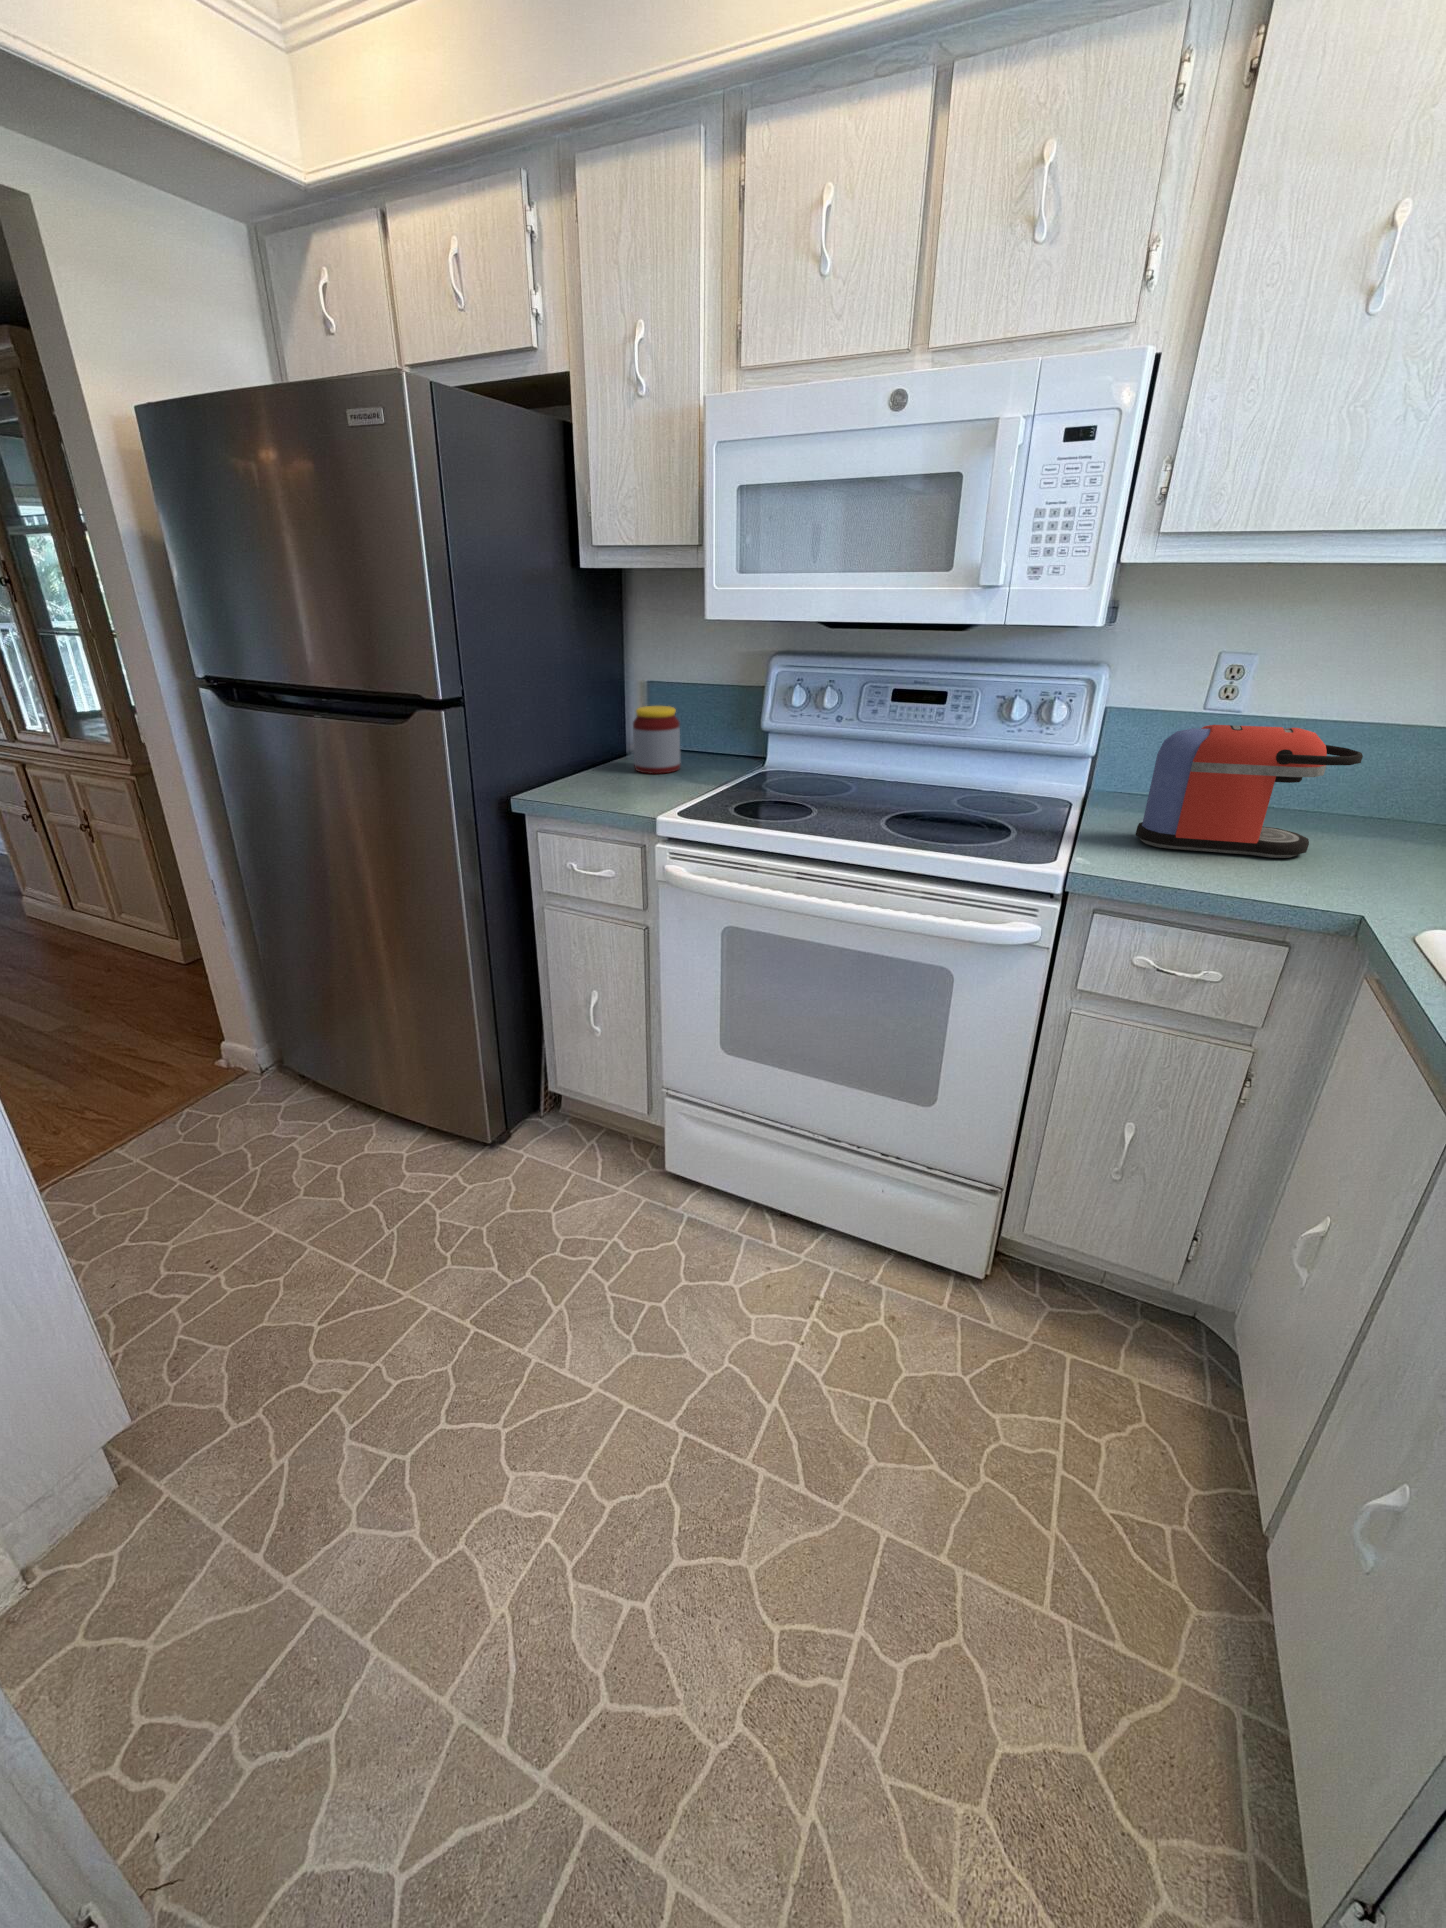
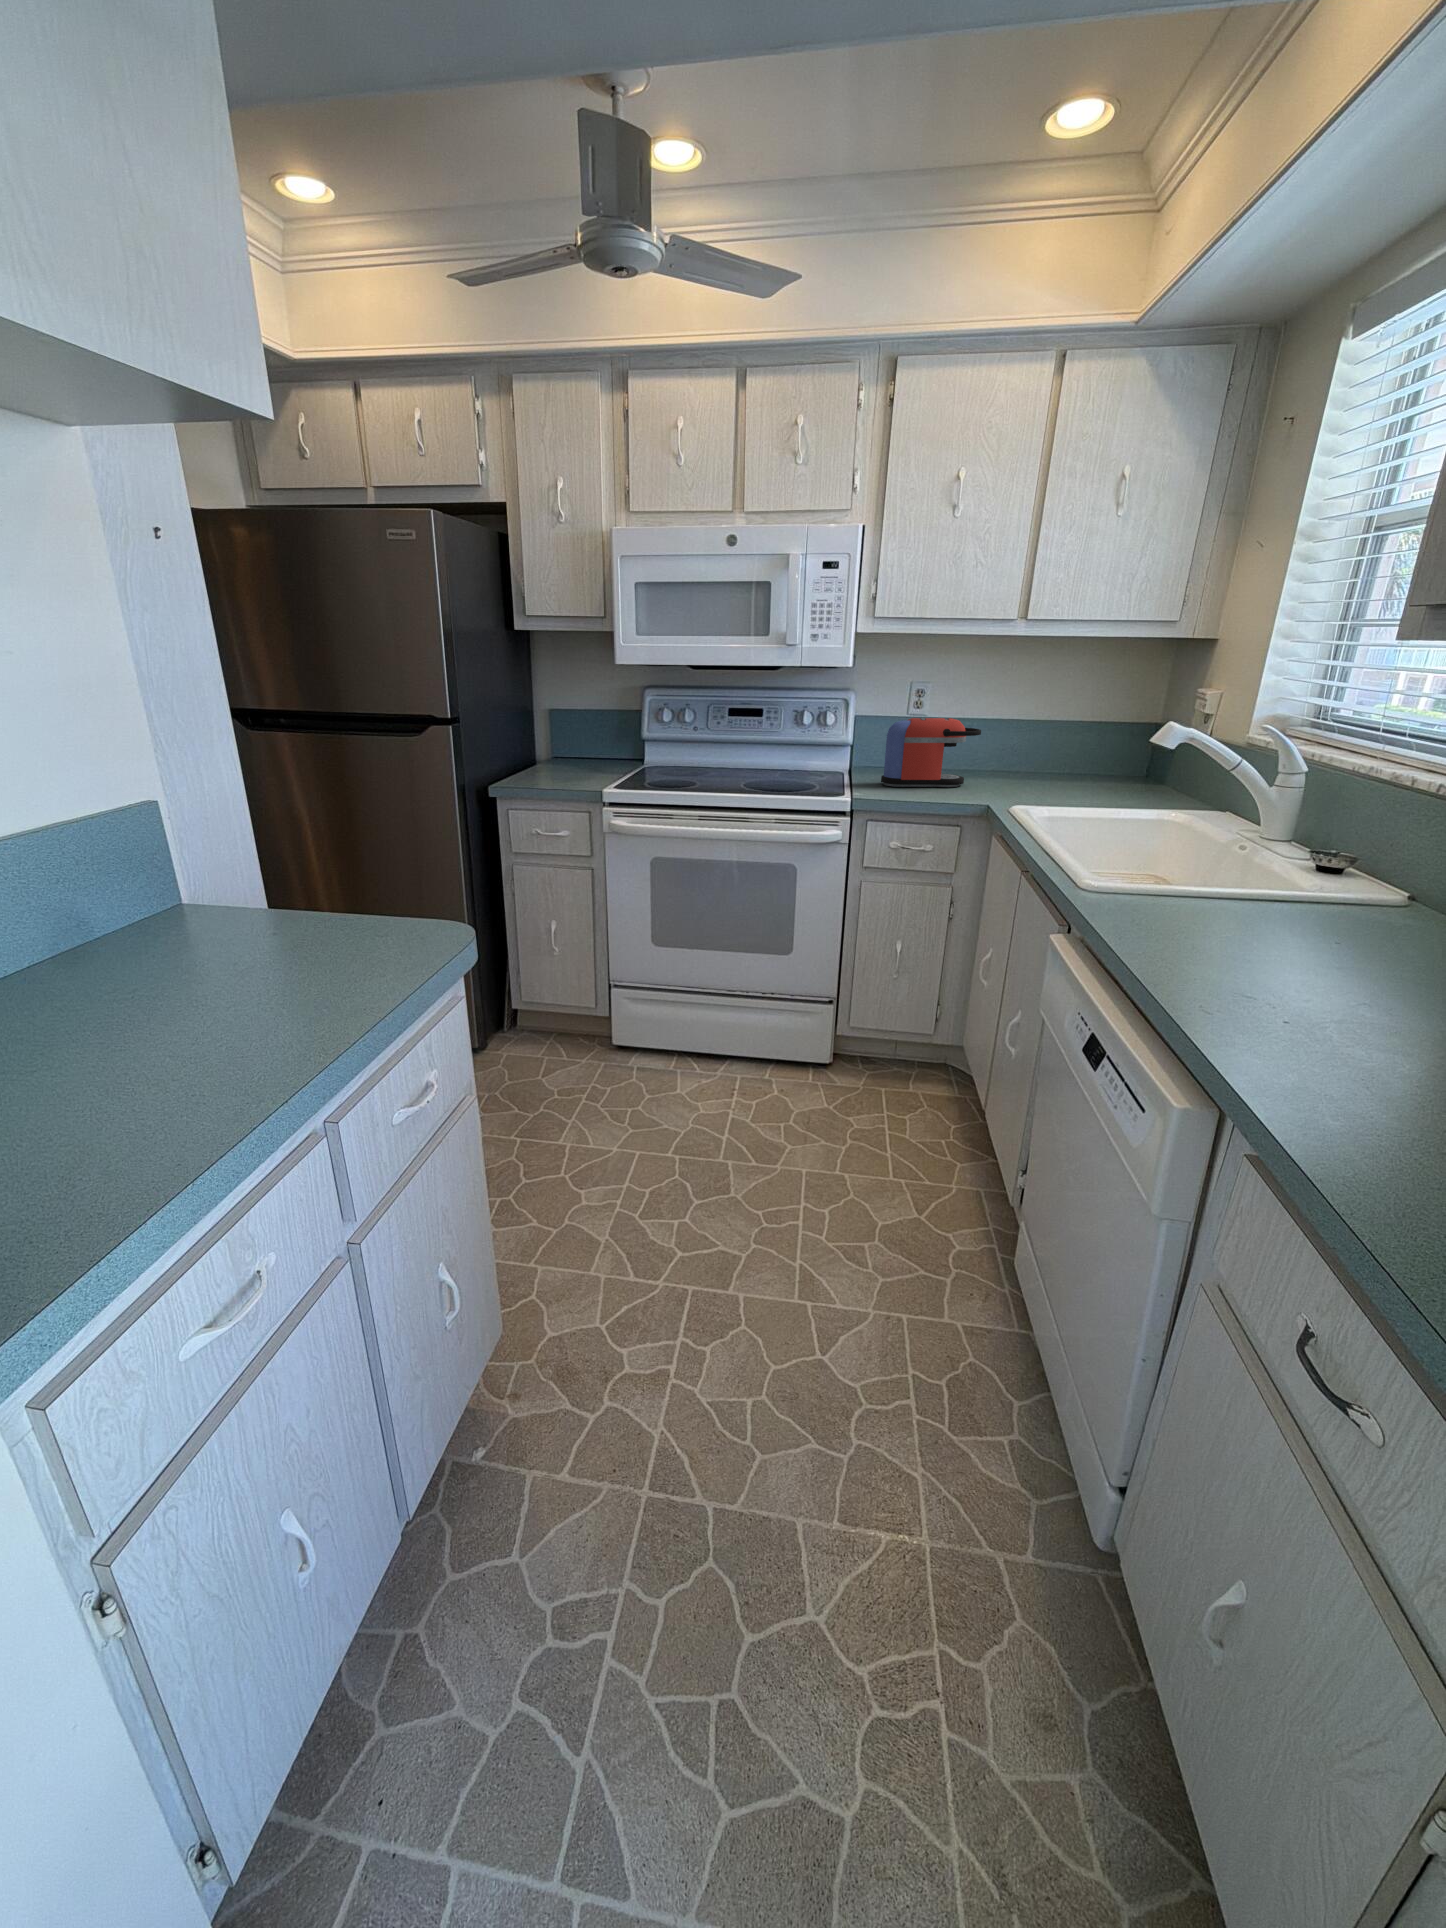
jar: present [633,706,680,774] -> none [554,726,588,772]

